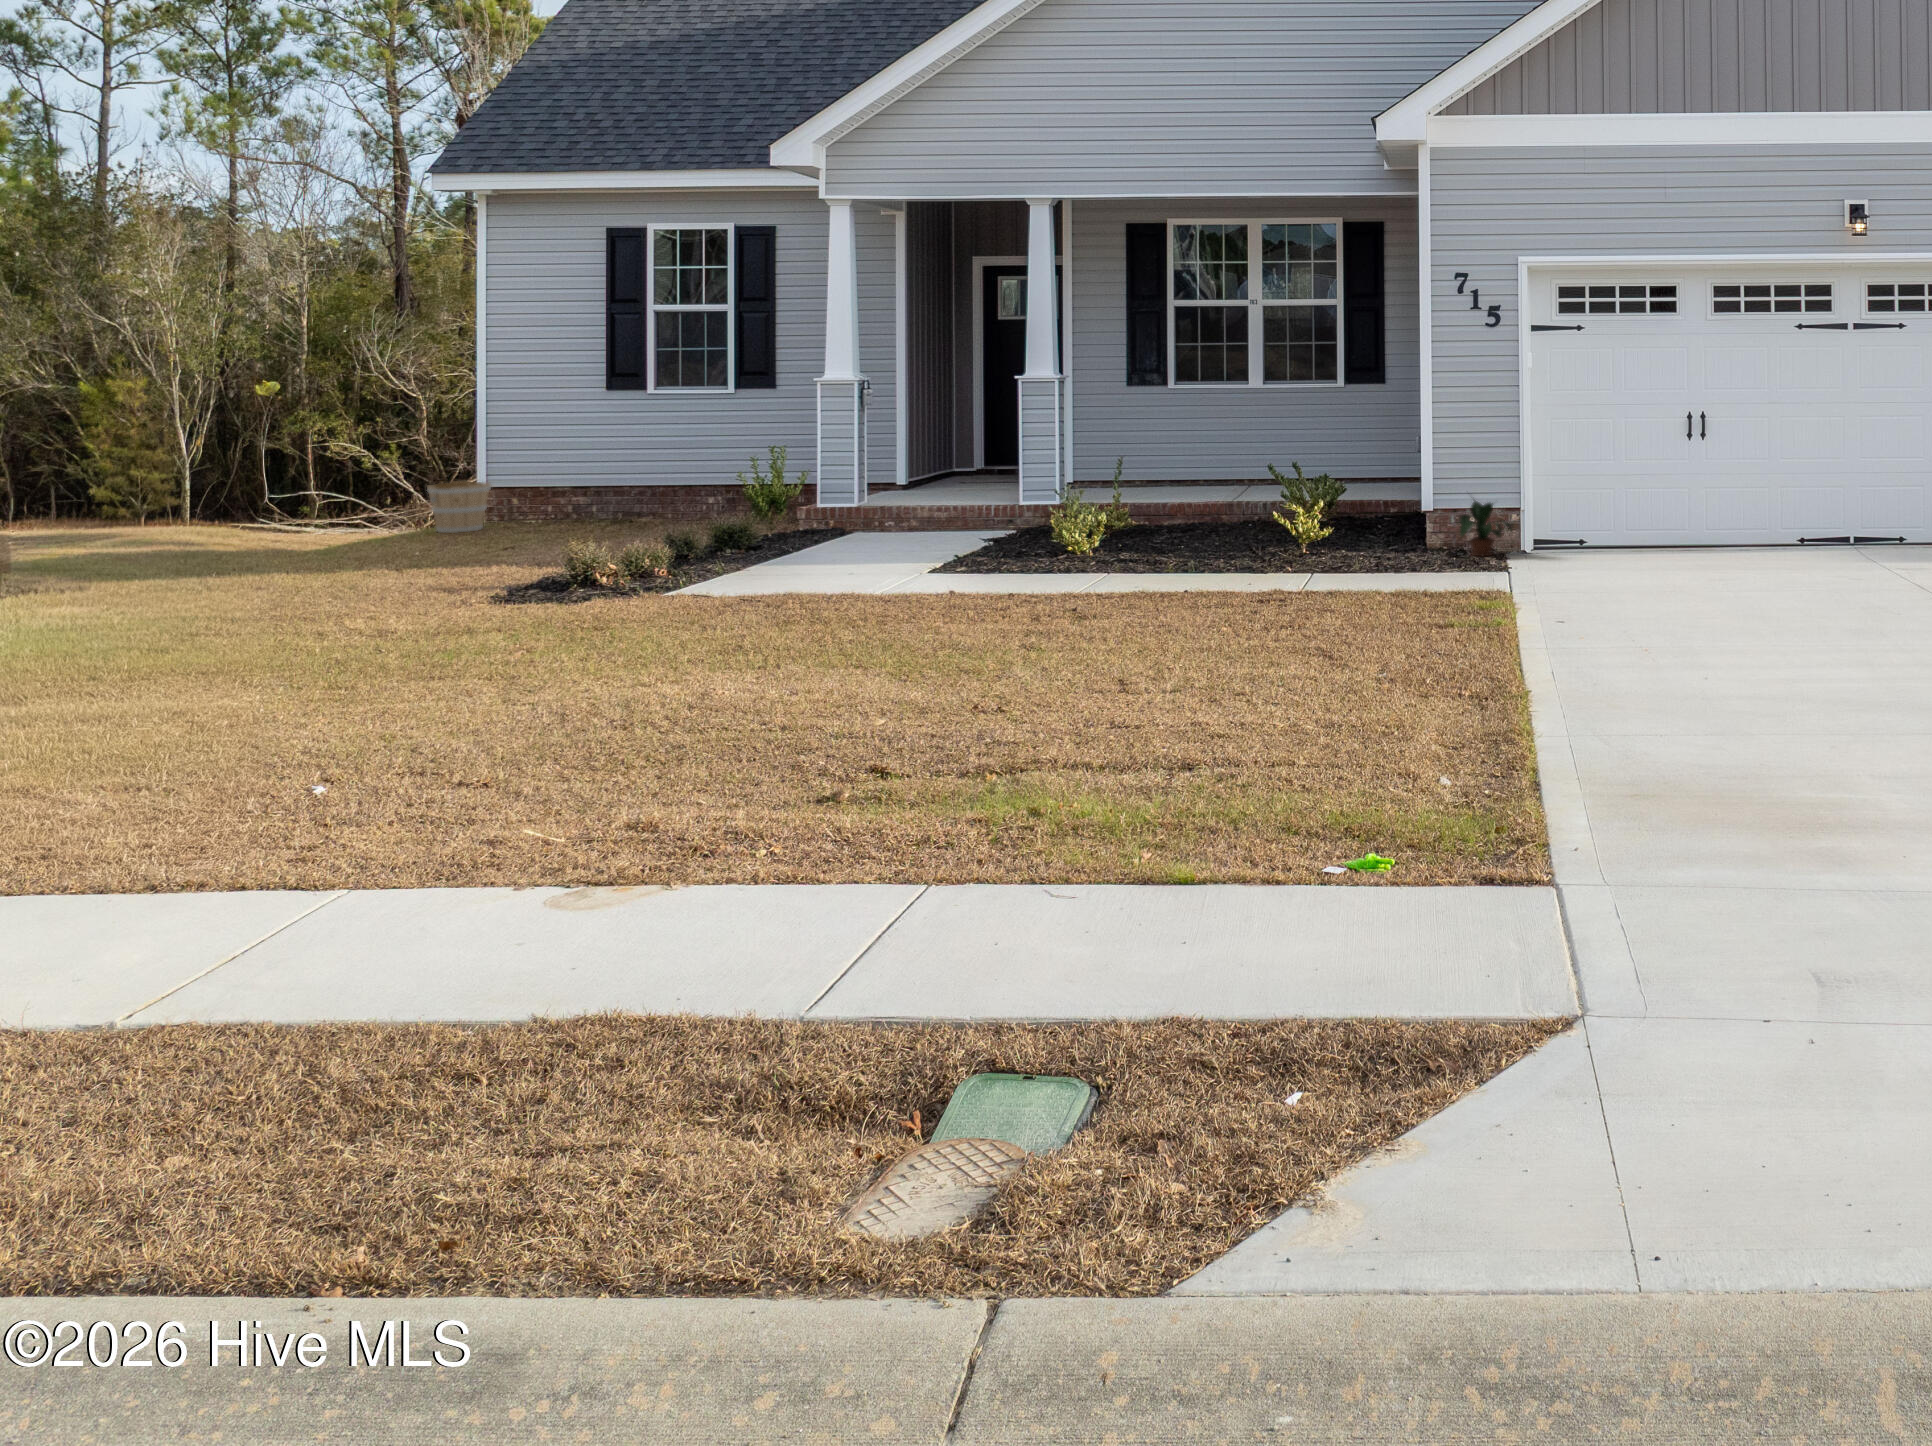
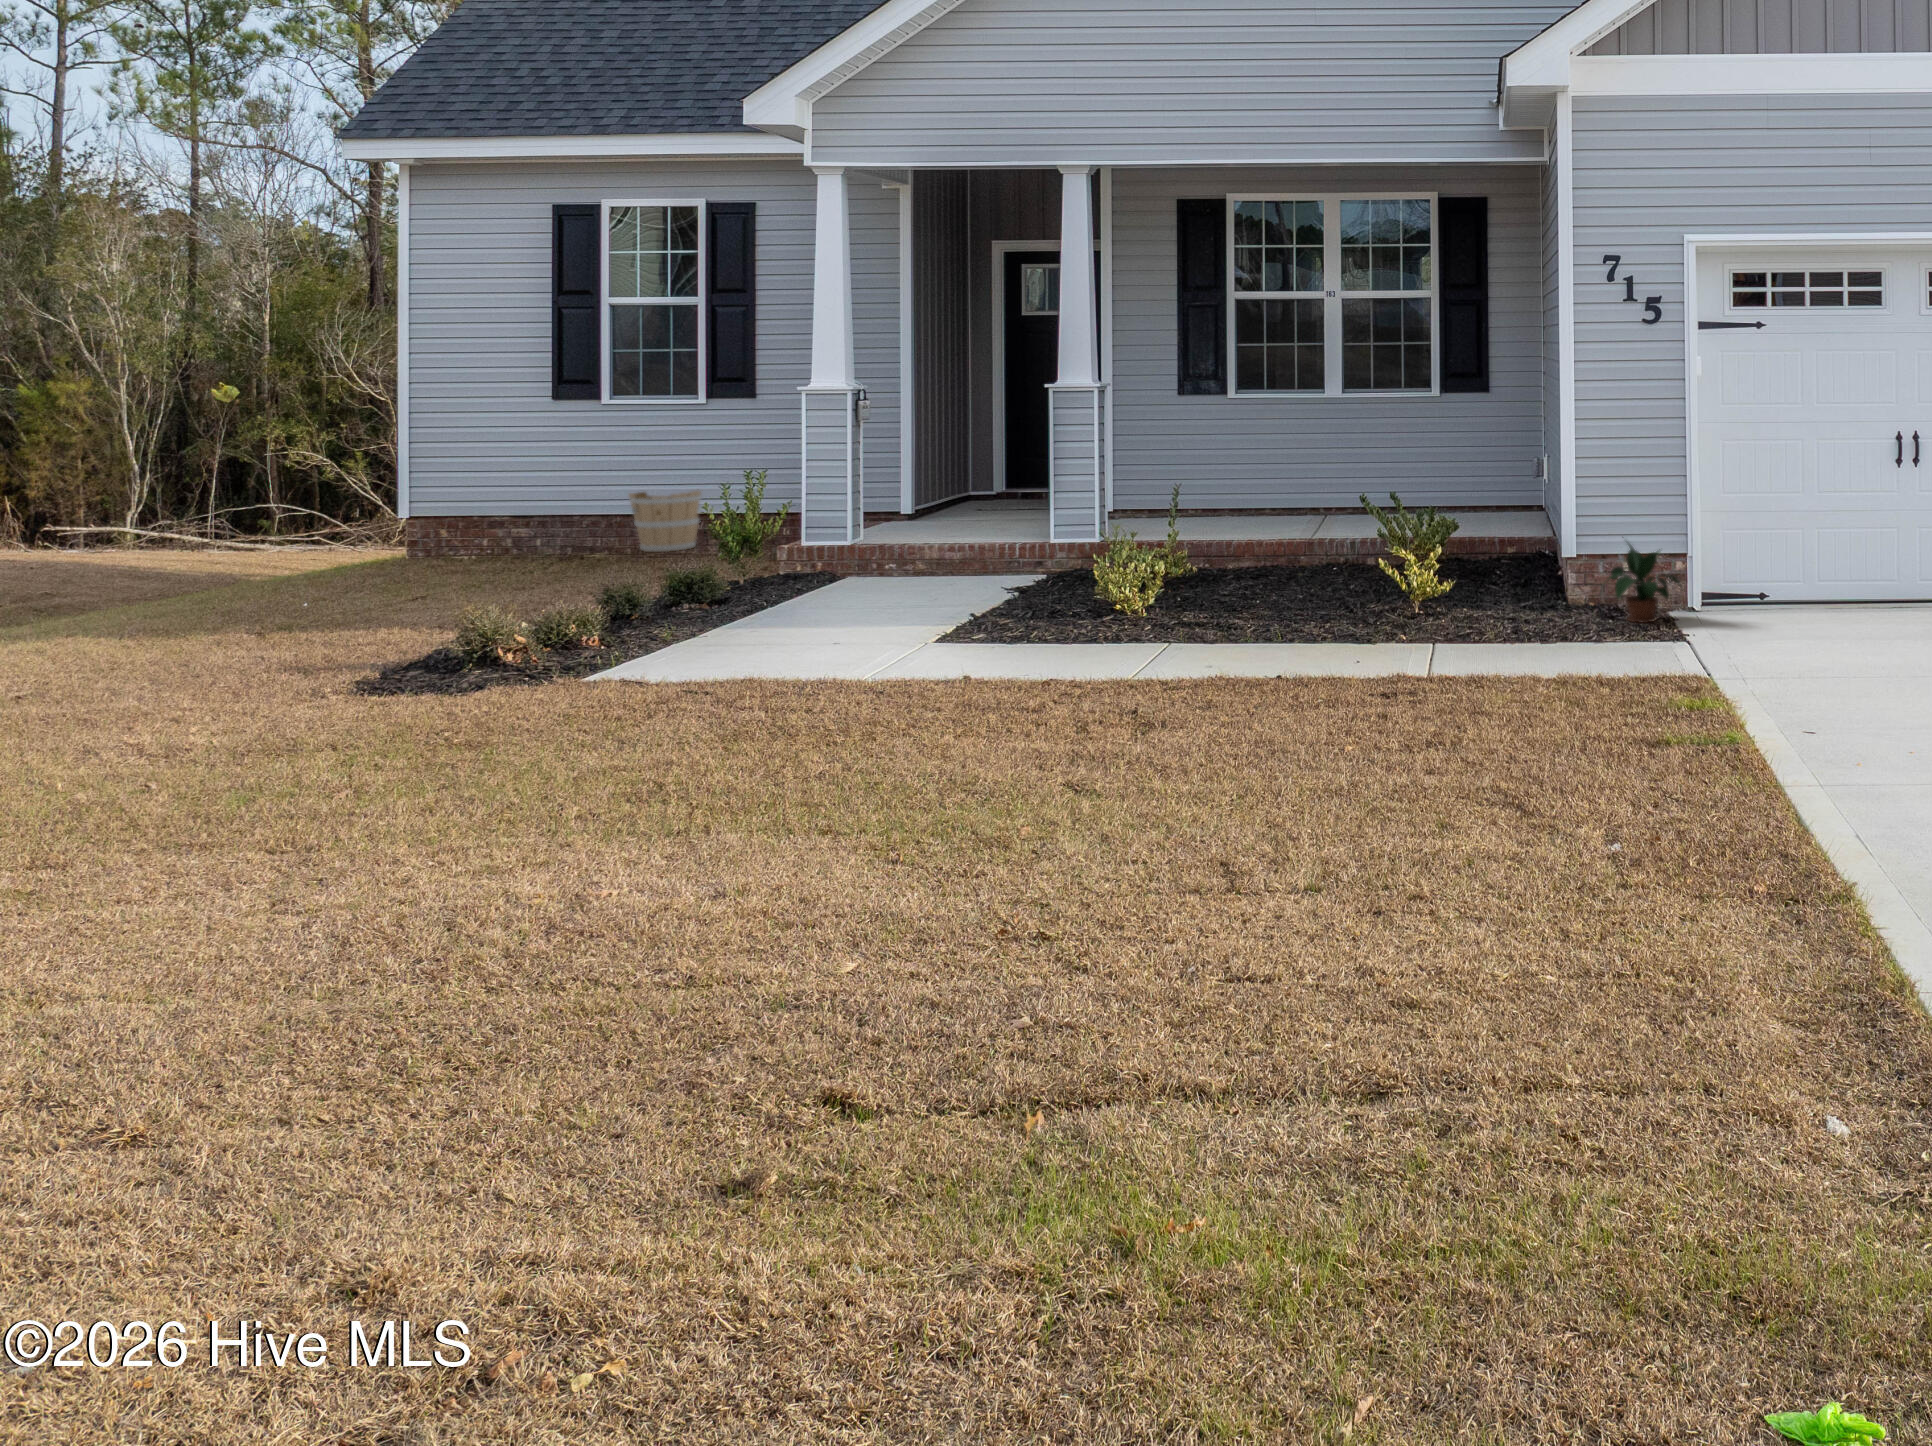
wooden bucket: present [427,481,491,533] -> present [629,491,701,552]

